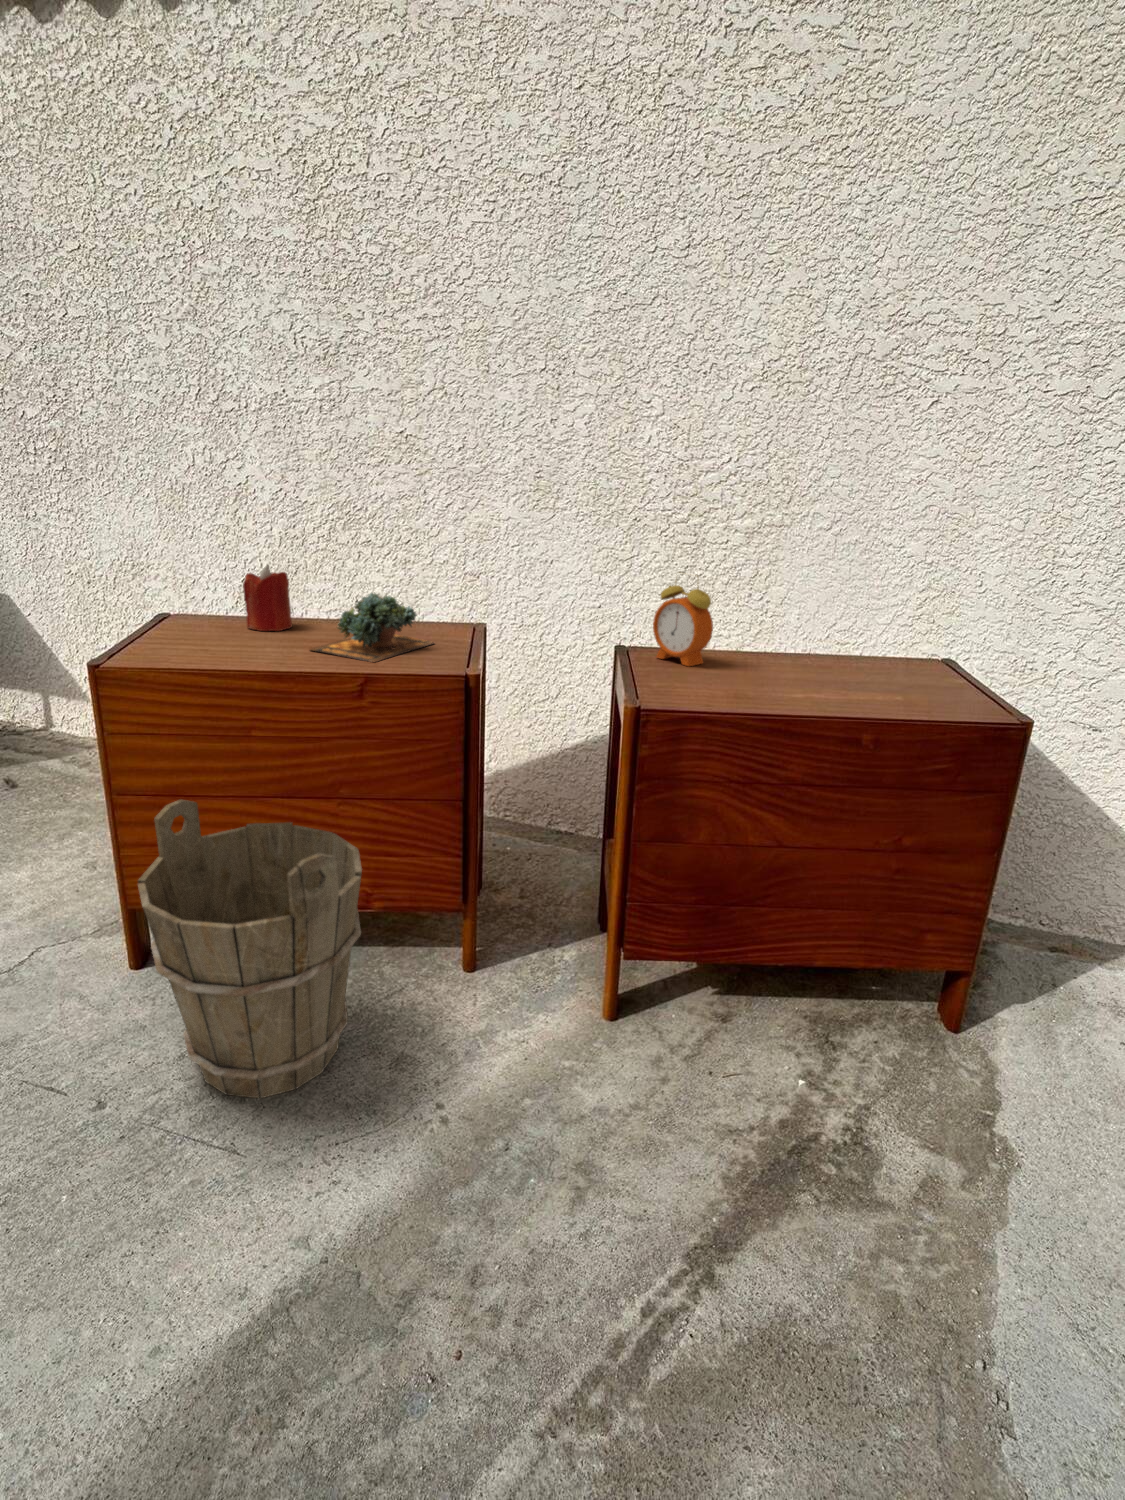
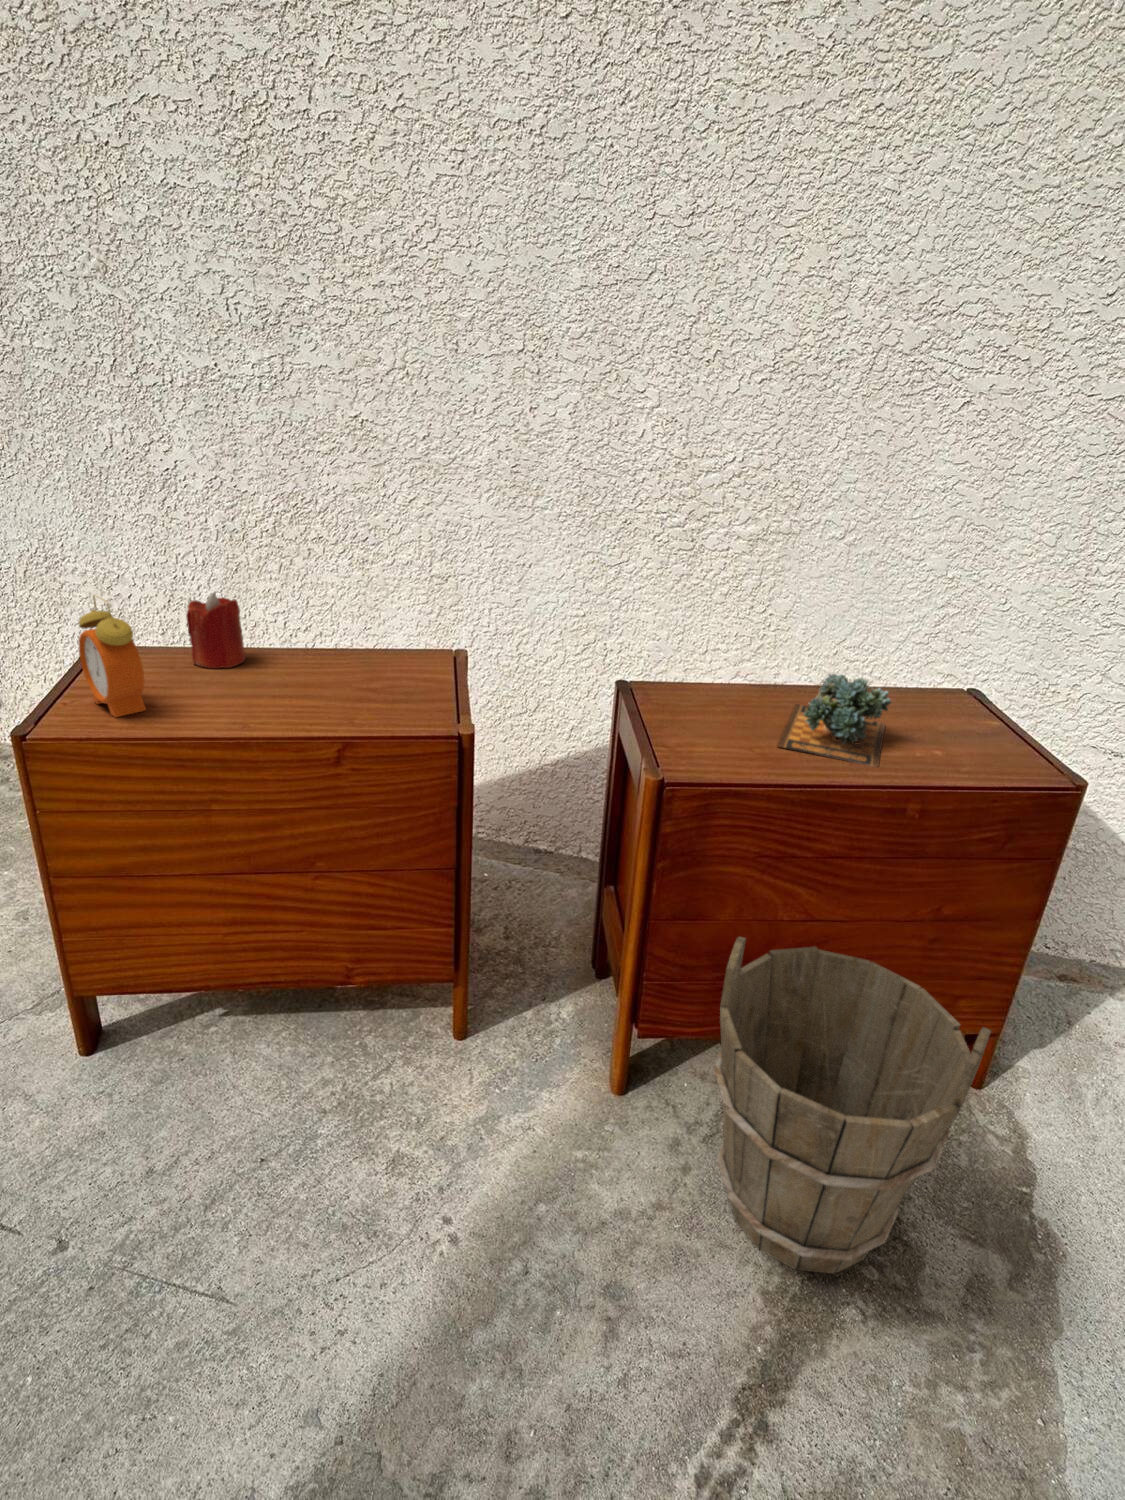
alarm clock: present [653,585,713,666] -> present [79,595,146,717]
succulent plant: present [310,593,434,662] -> present [778,674,891,767]
bucket: present [138,800,362,1098] -> present [714,937,991,1273]

